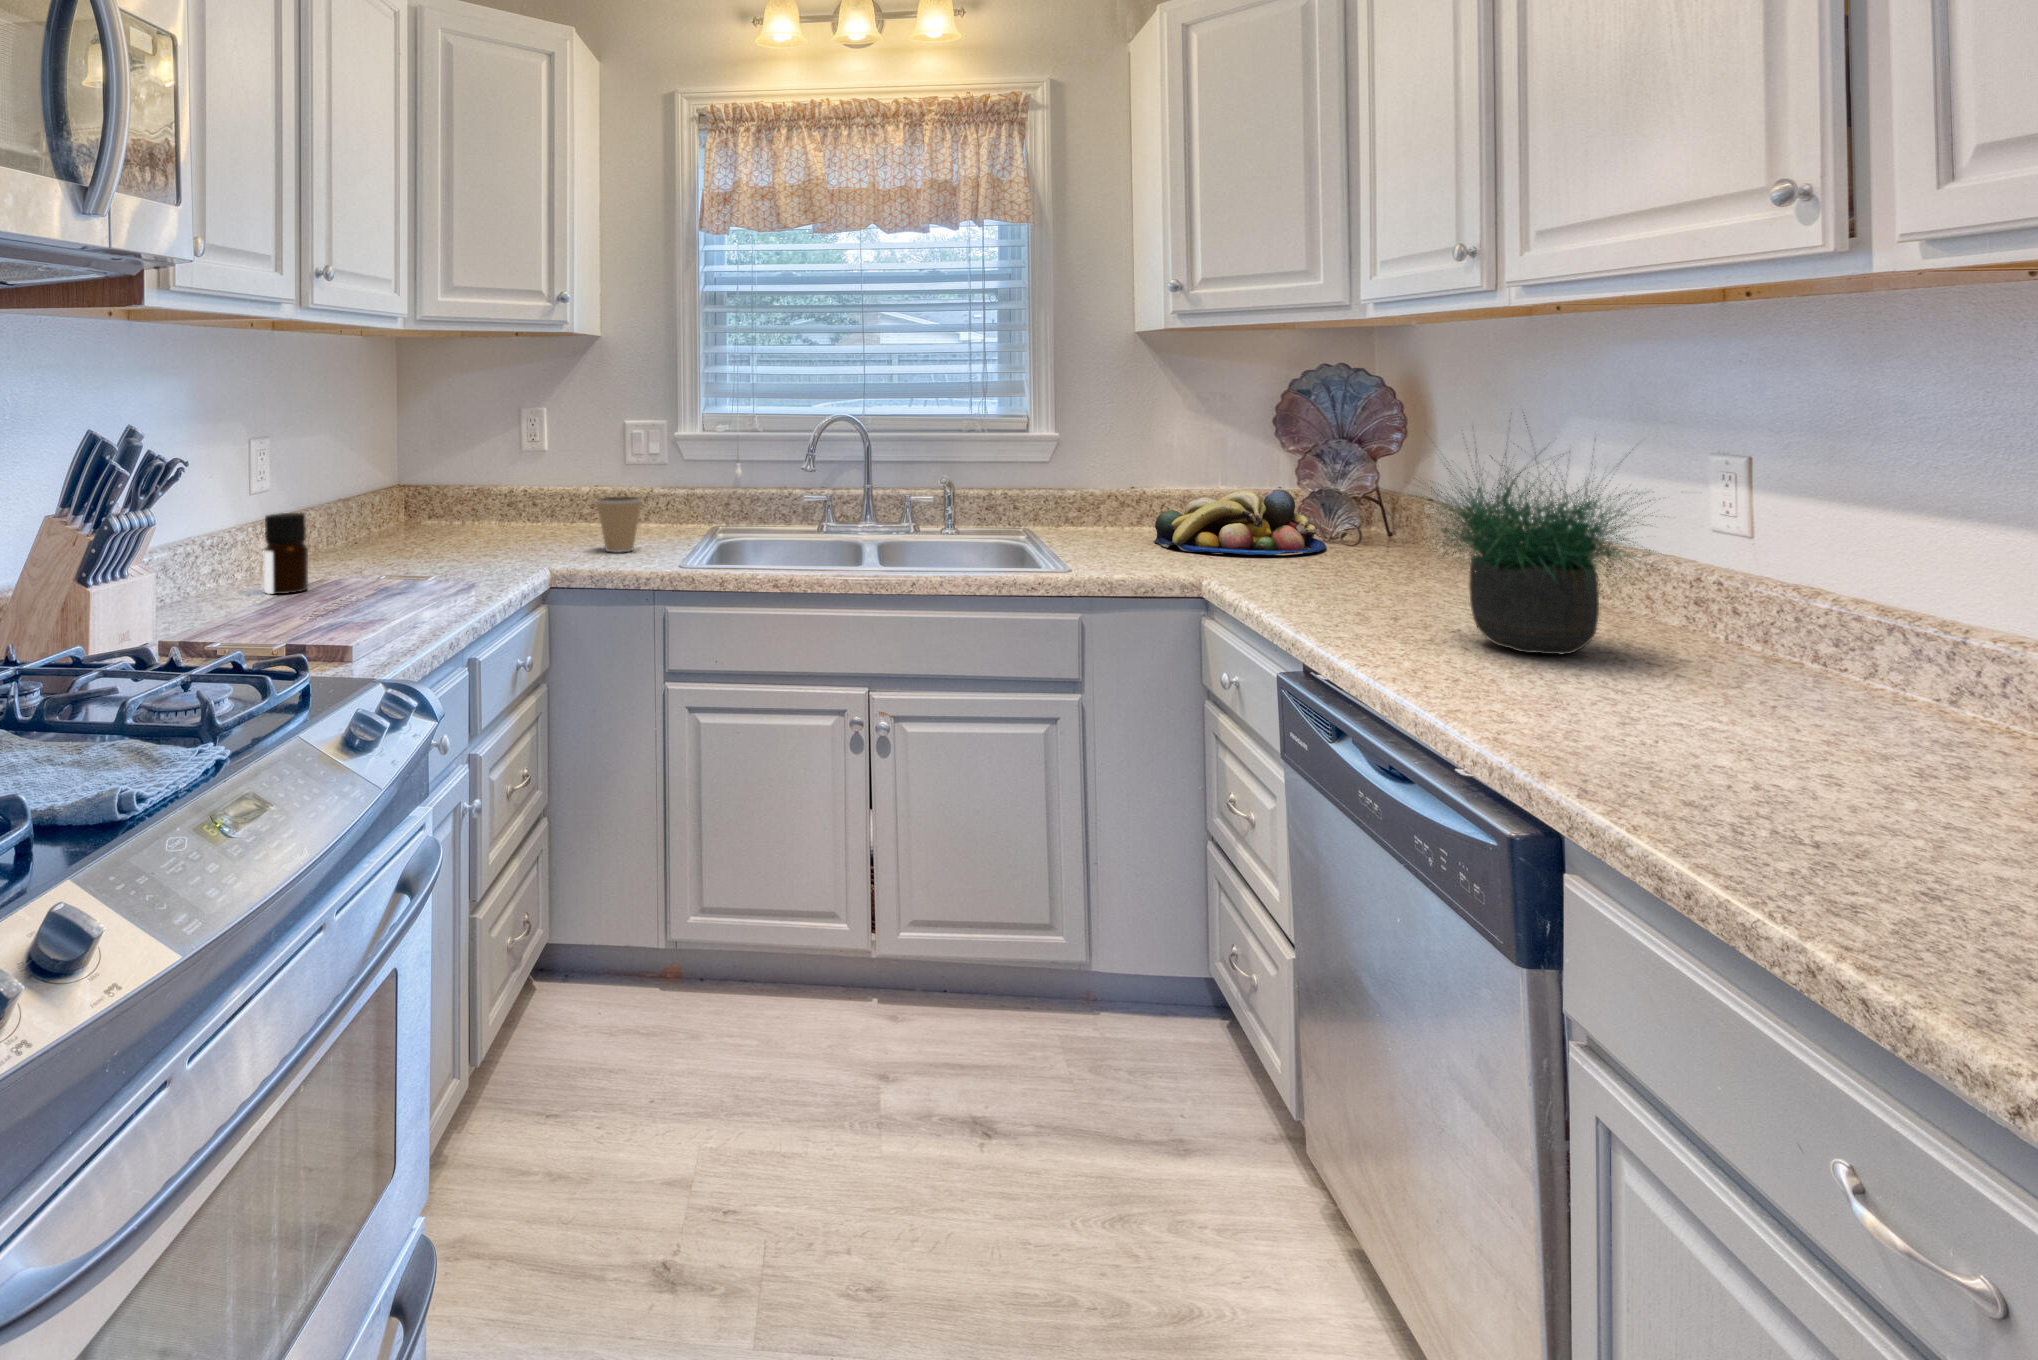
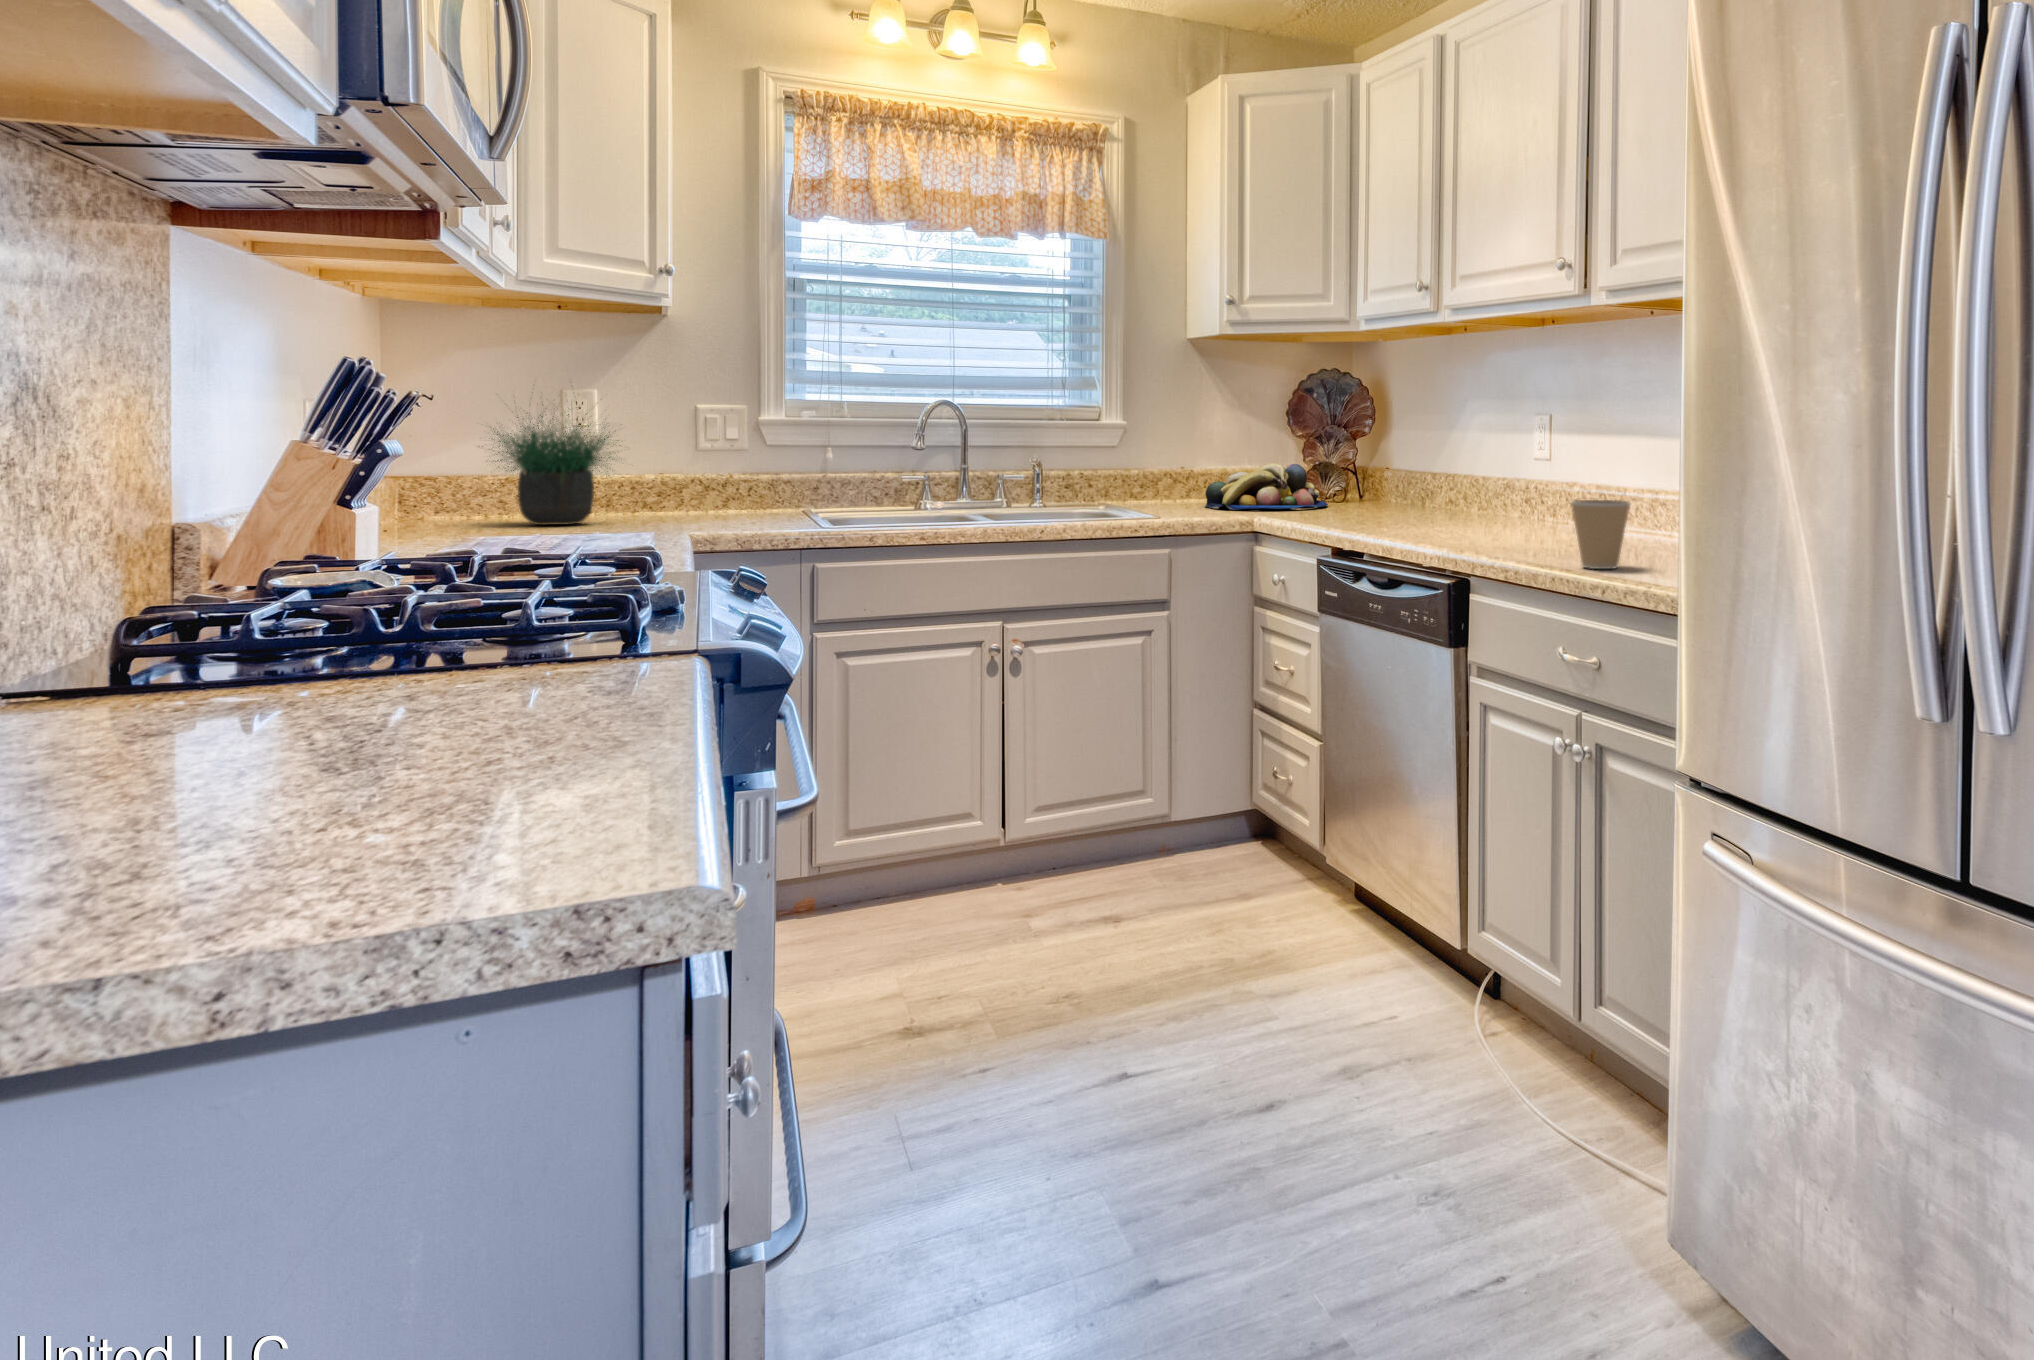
potted plant: present [1414,420,1650,654] -> present [479,404,620,525]
coffee cup: present [596,497,642,552] -> present [1571,500,1630,569]
bottle: present [264,513,308,594] -> none [397,472,449,552]

